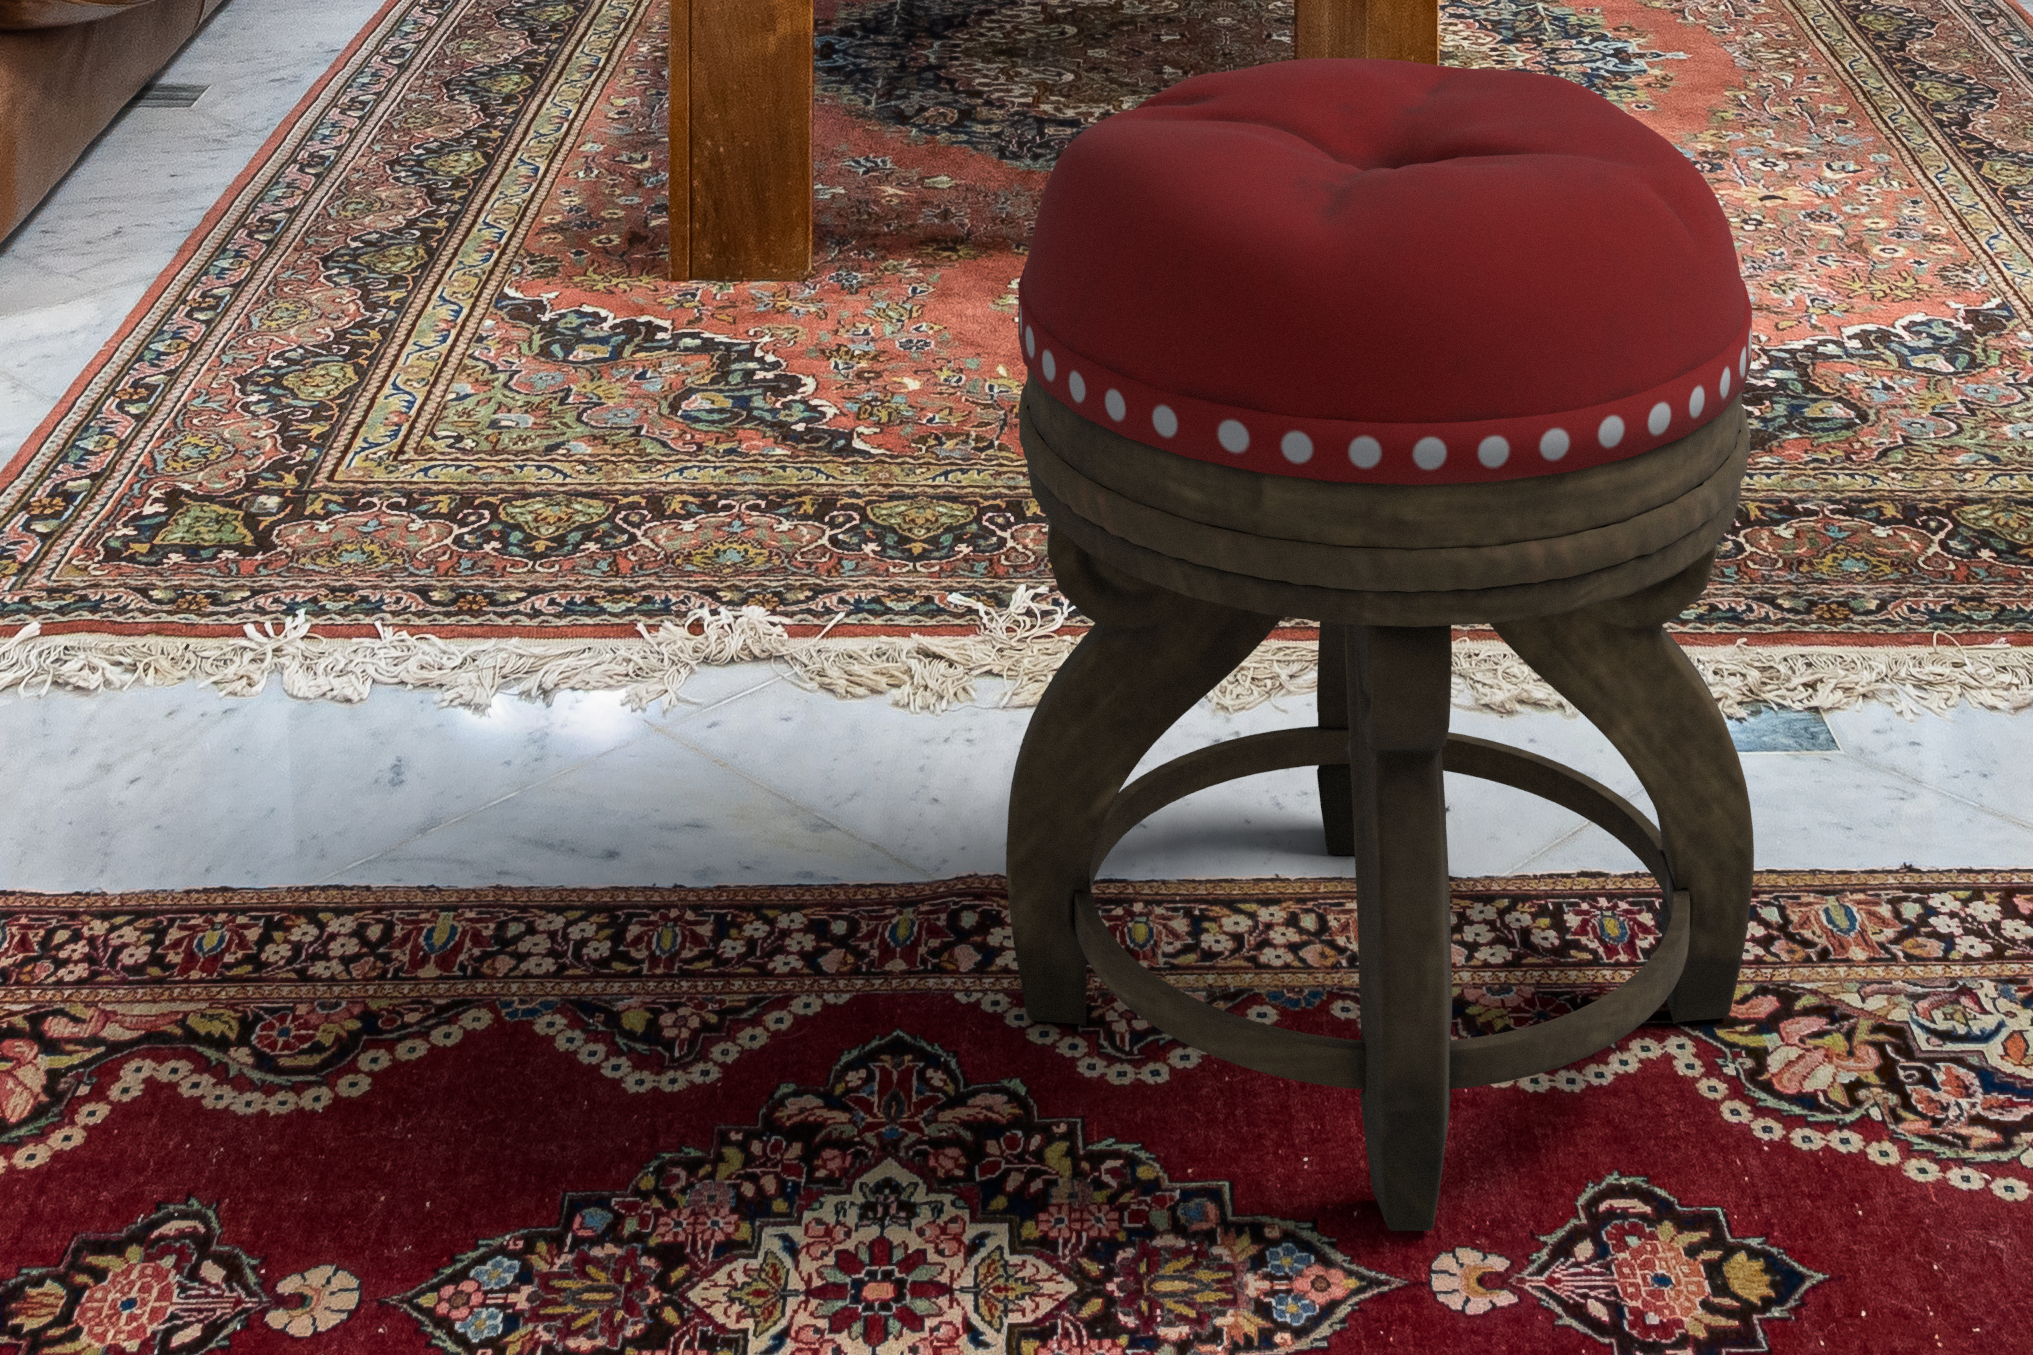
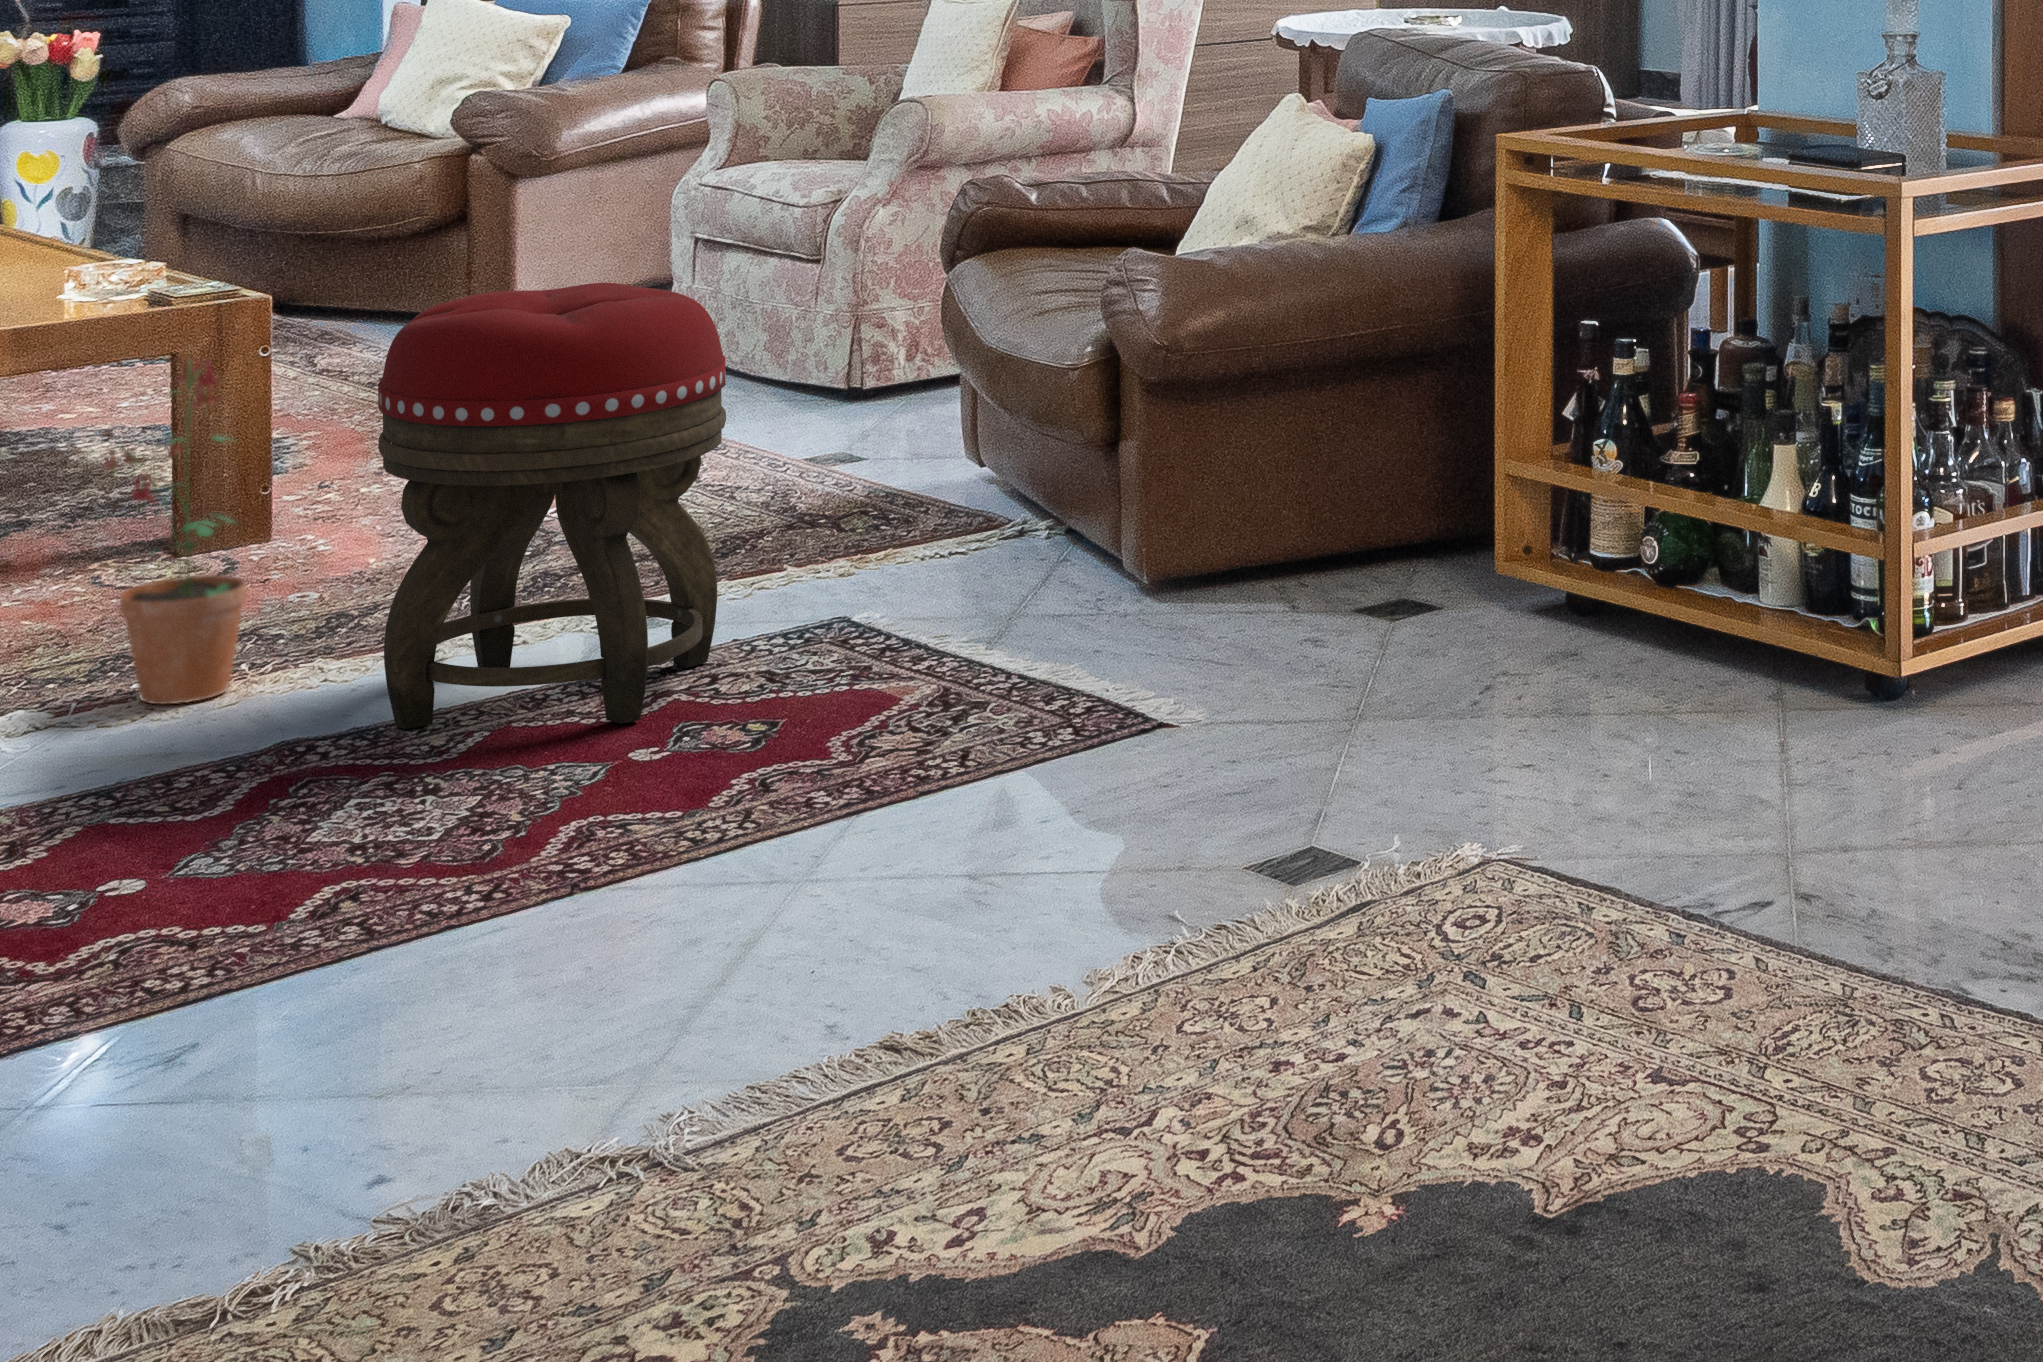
potted plant: none [736,62,973,741] -> present [104,358,247,704]

